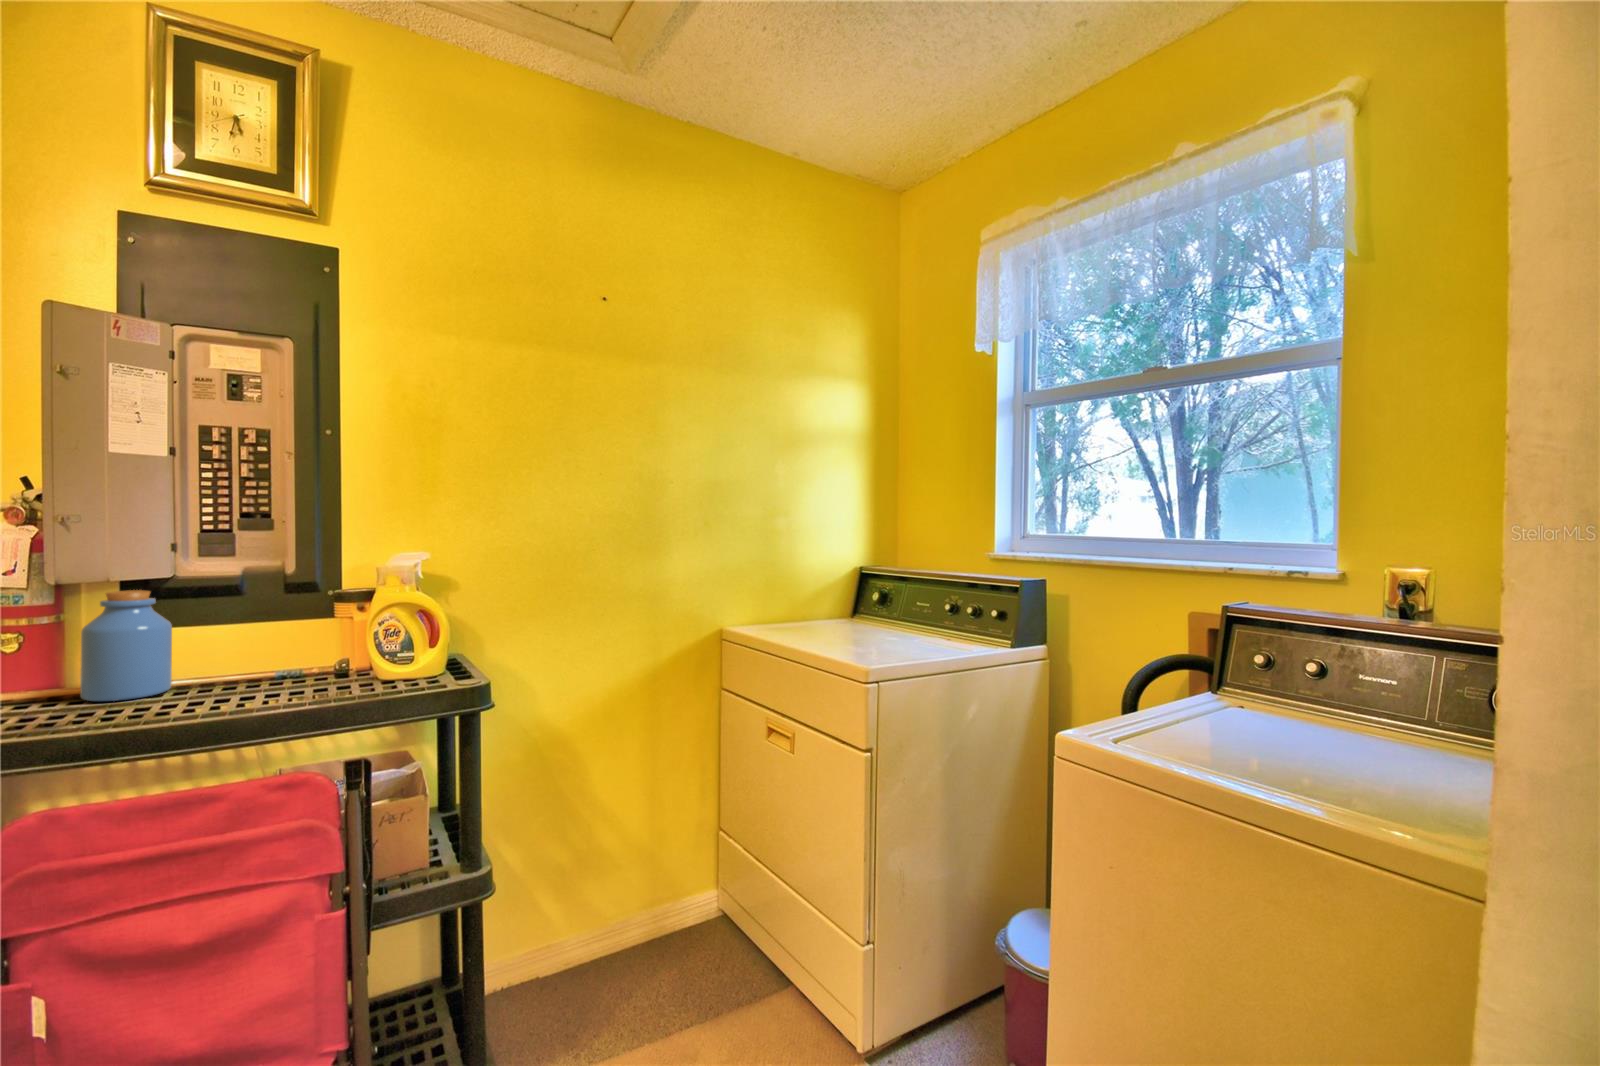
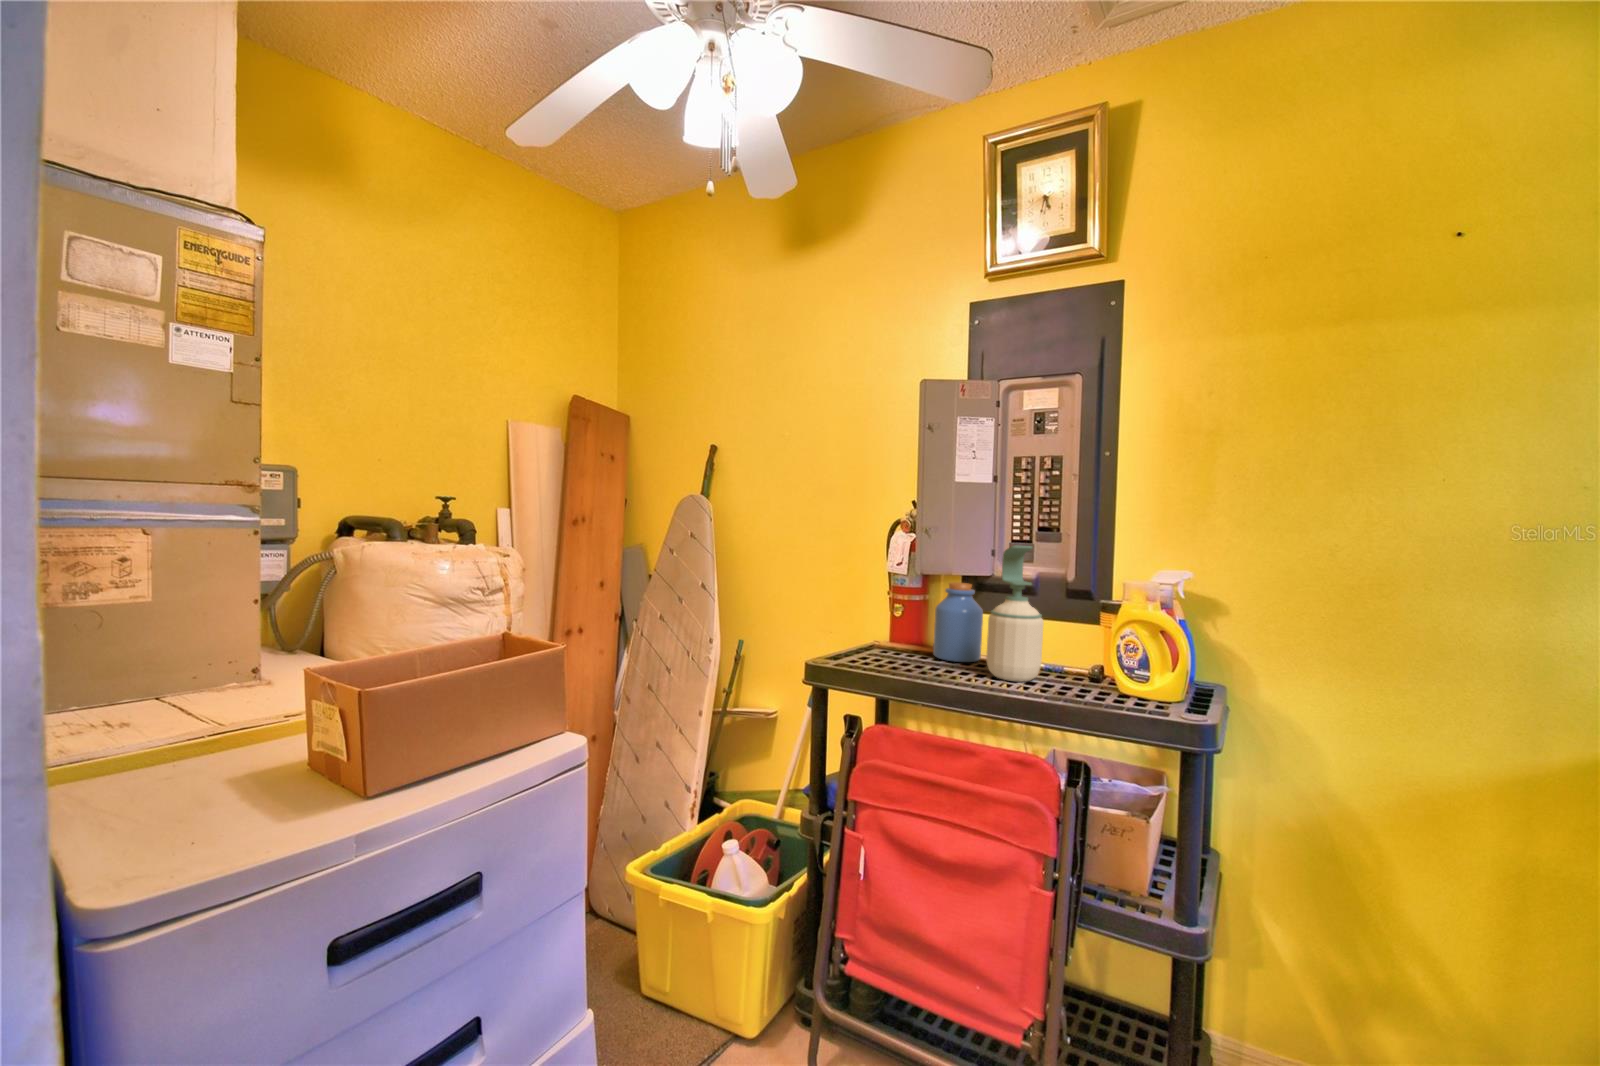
soap bottle: none [197,534,281,701] -> present [986,546,1044,682]

